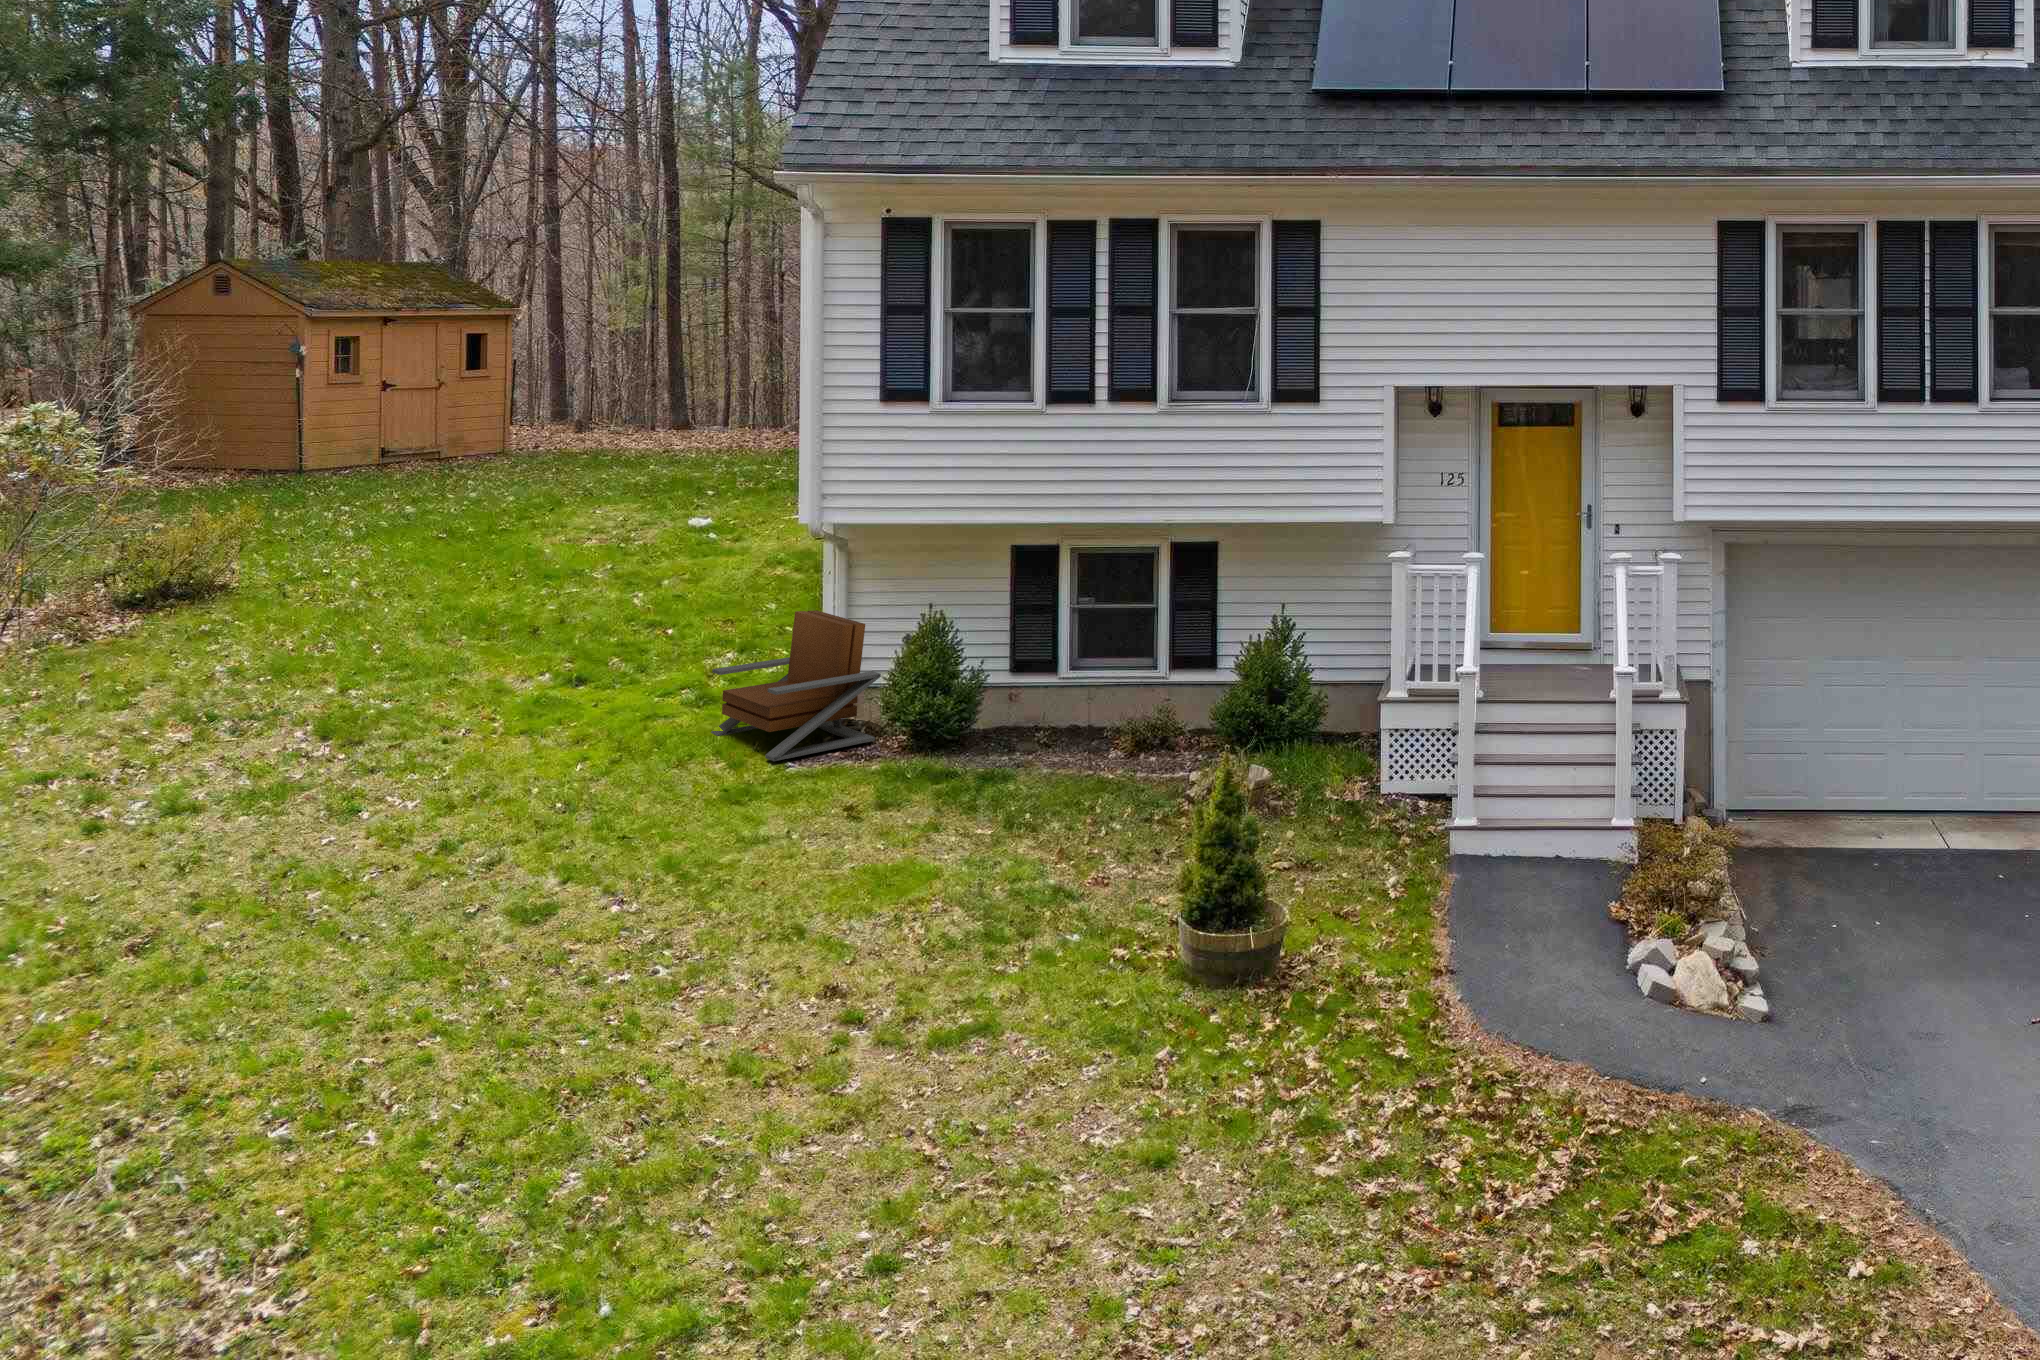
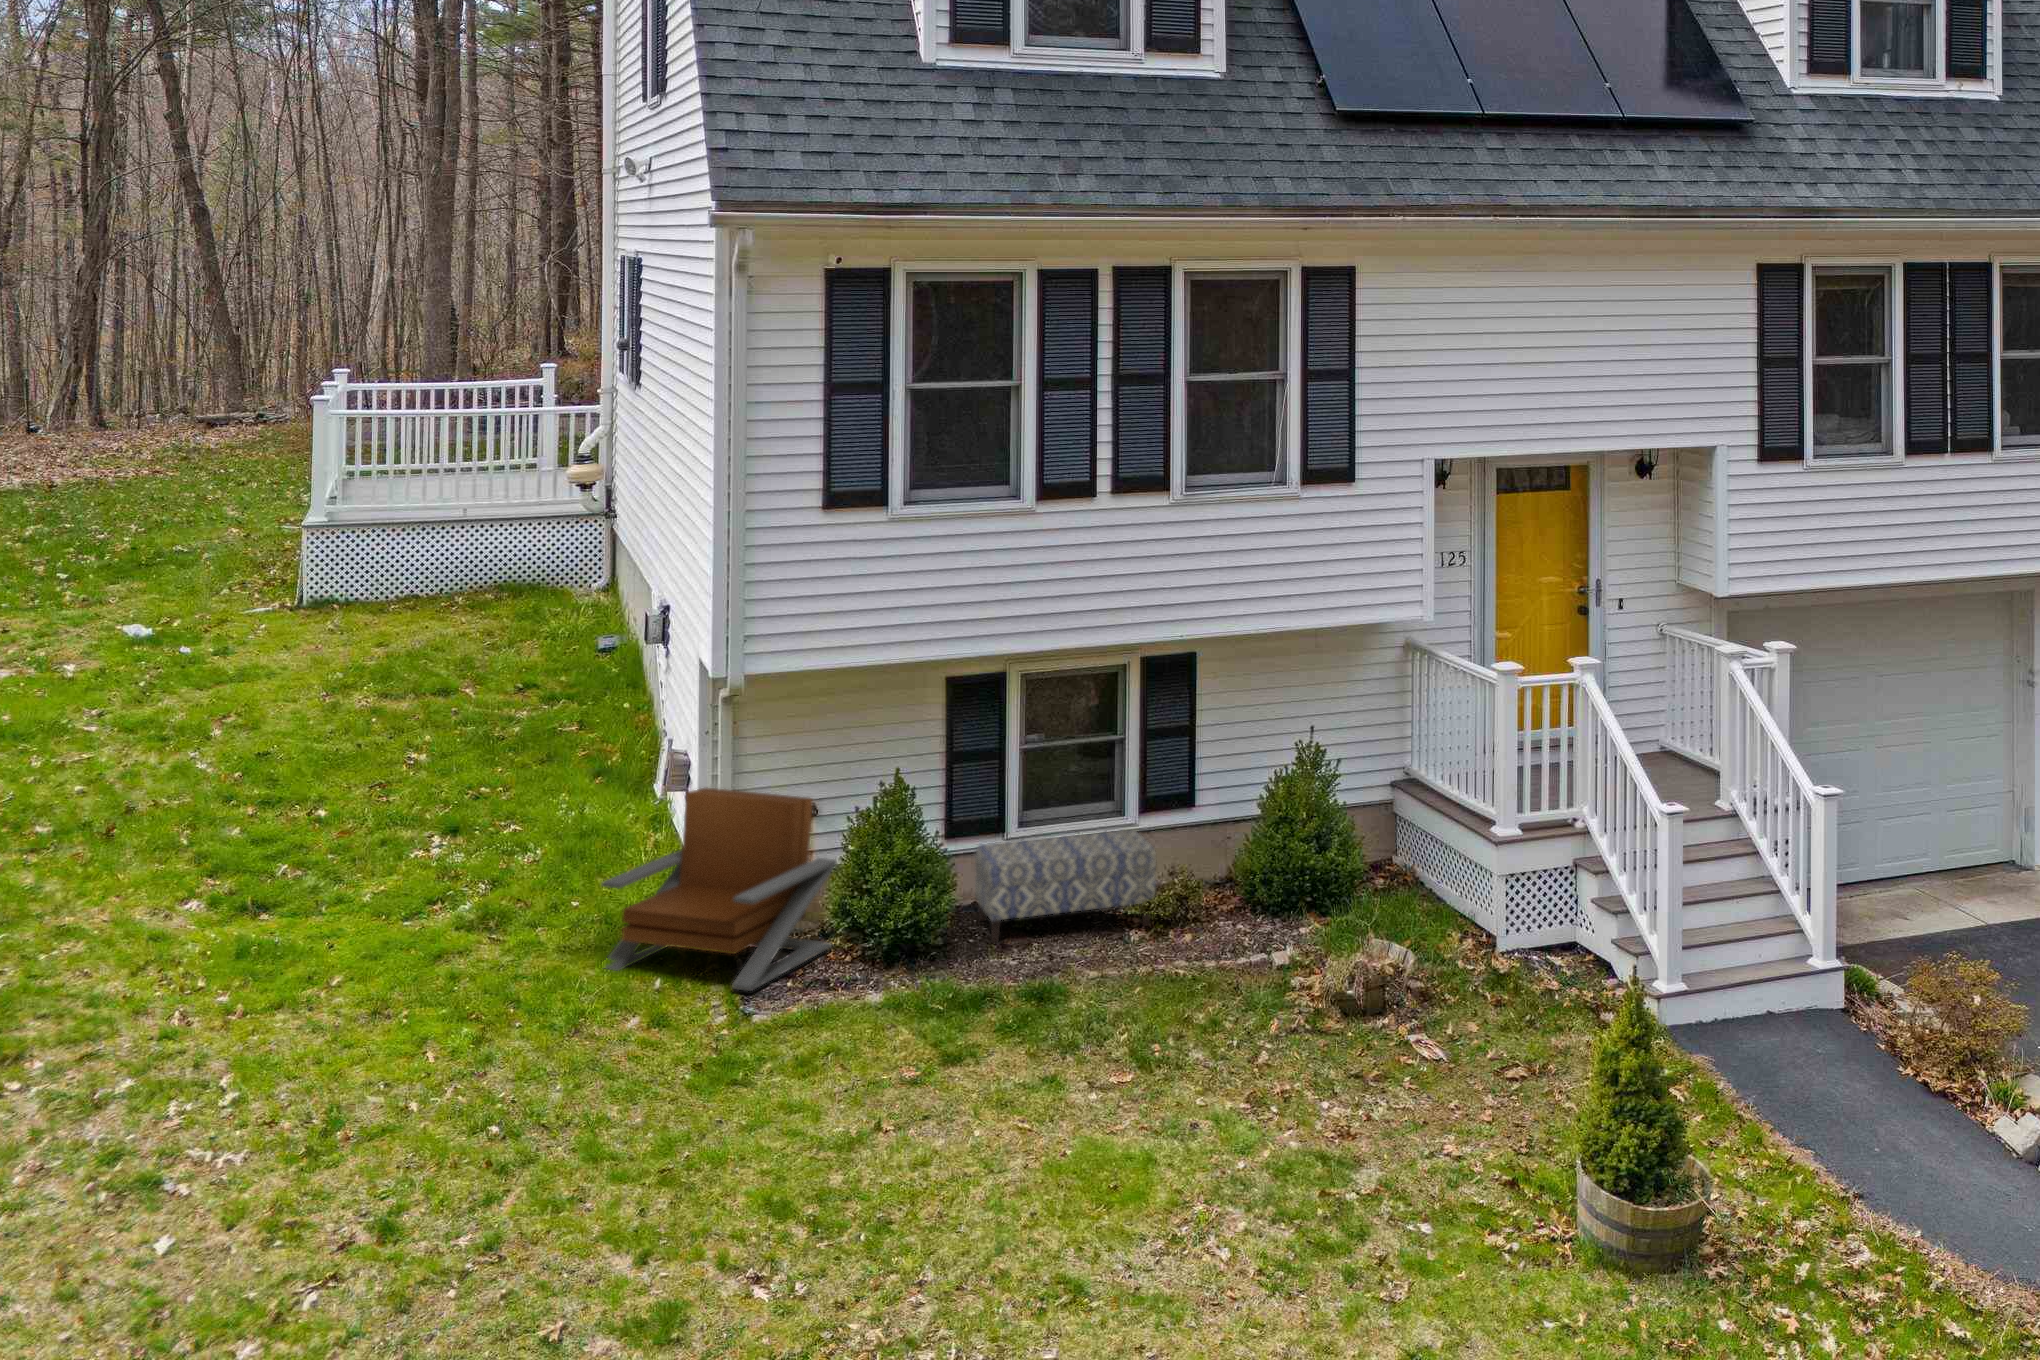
bench: none [991,678,1141,759] -> present [975,830,1156,943]

